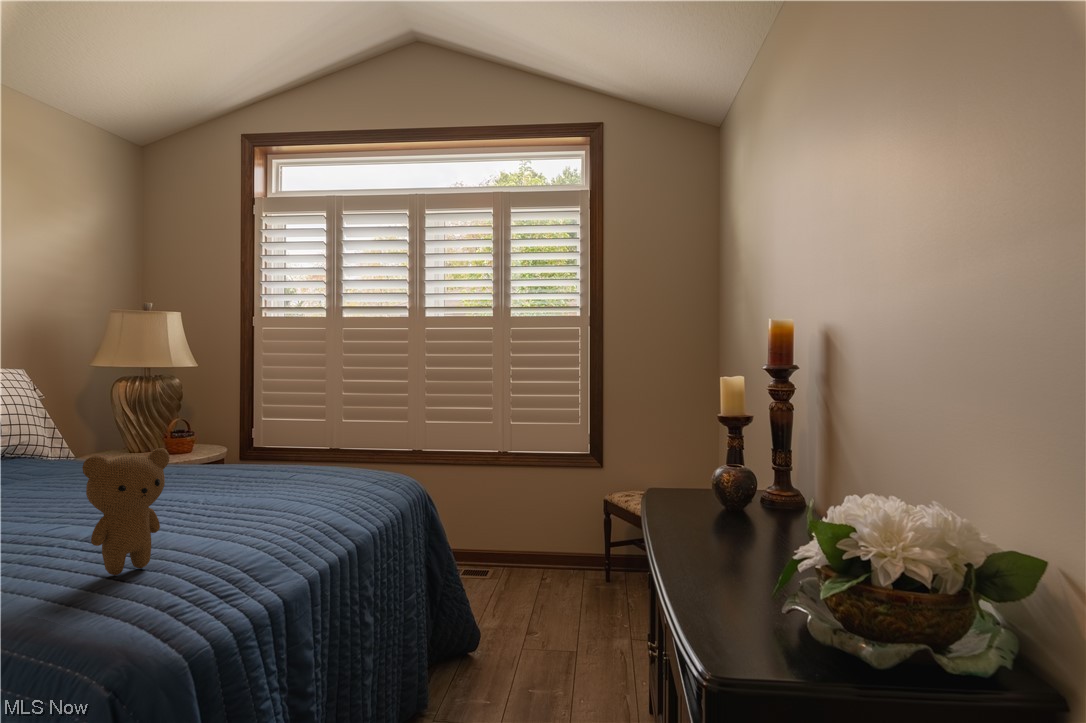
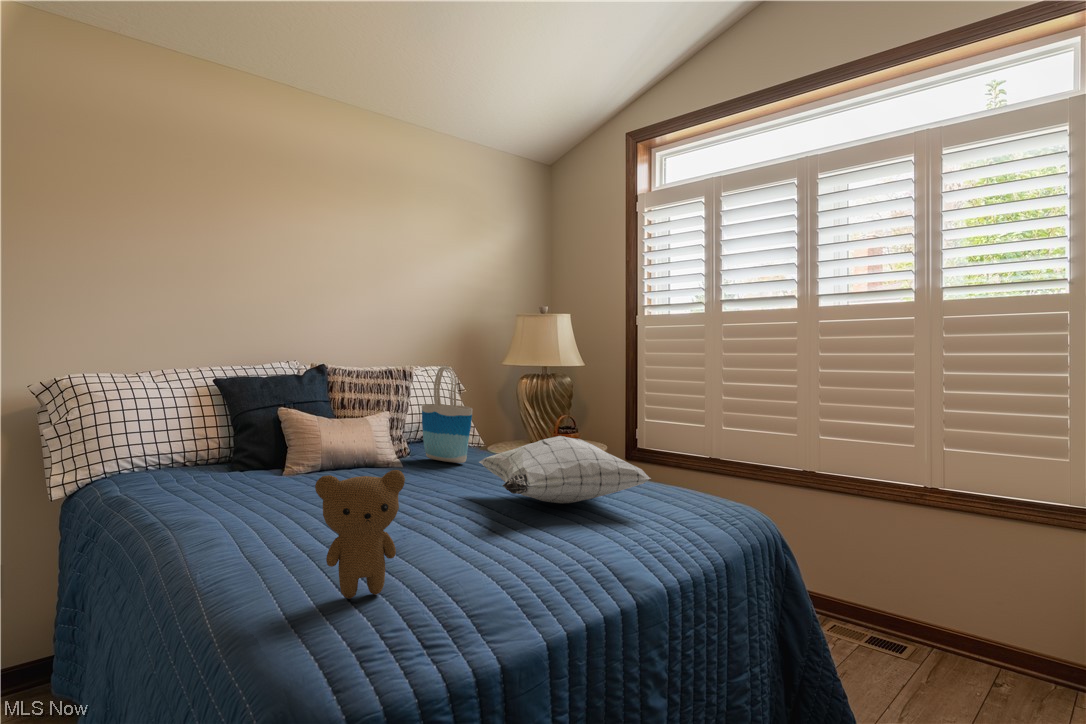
tote bag: none [34,363,111,467] -> present [422,367,473,463]
pillow: none [149,424,339,488] -> present [479,436,650,503]

